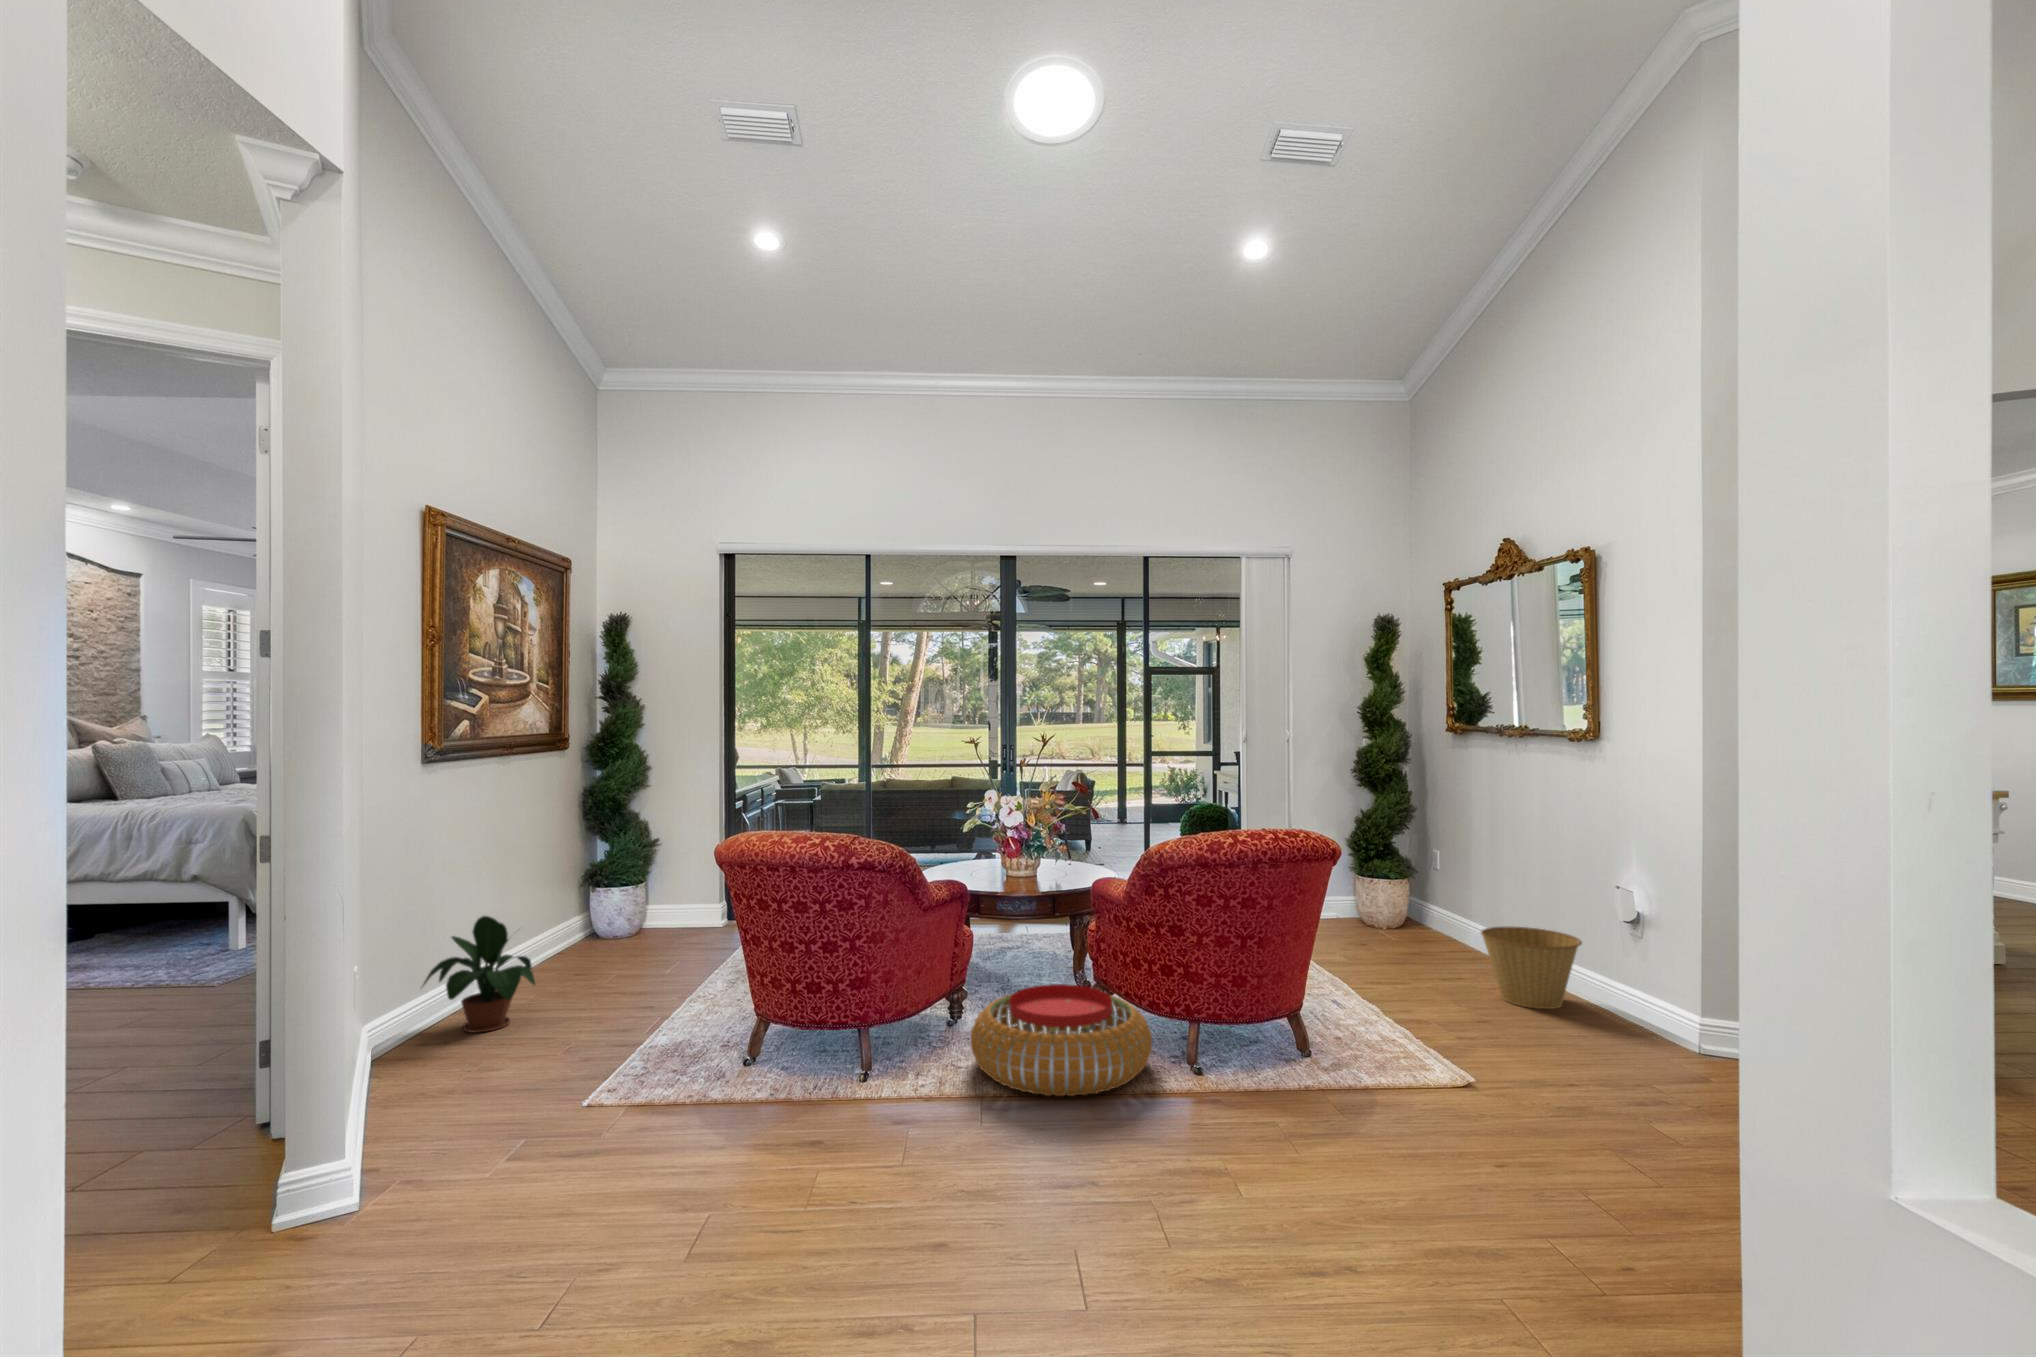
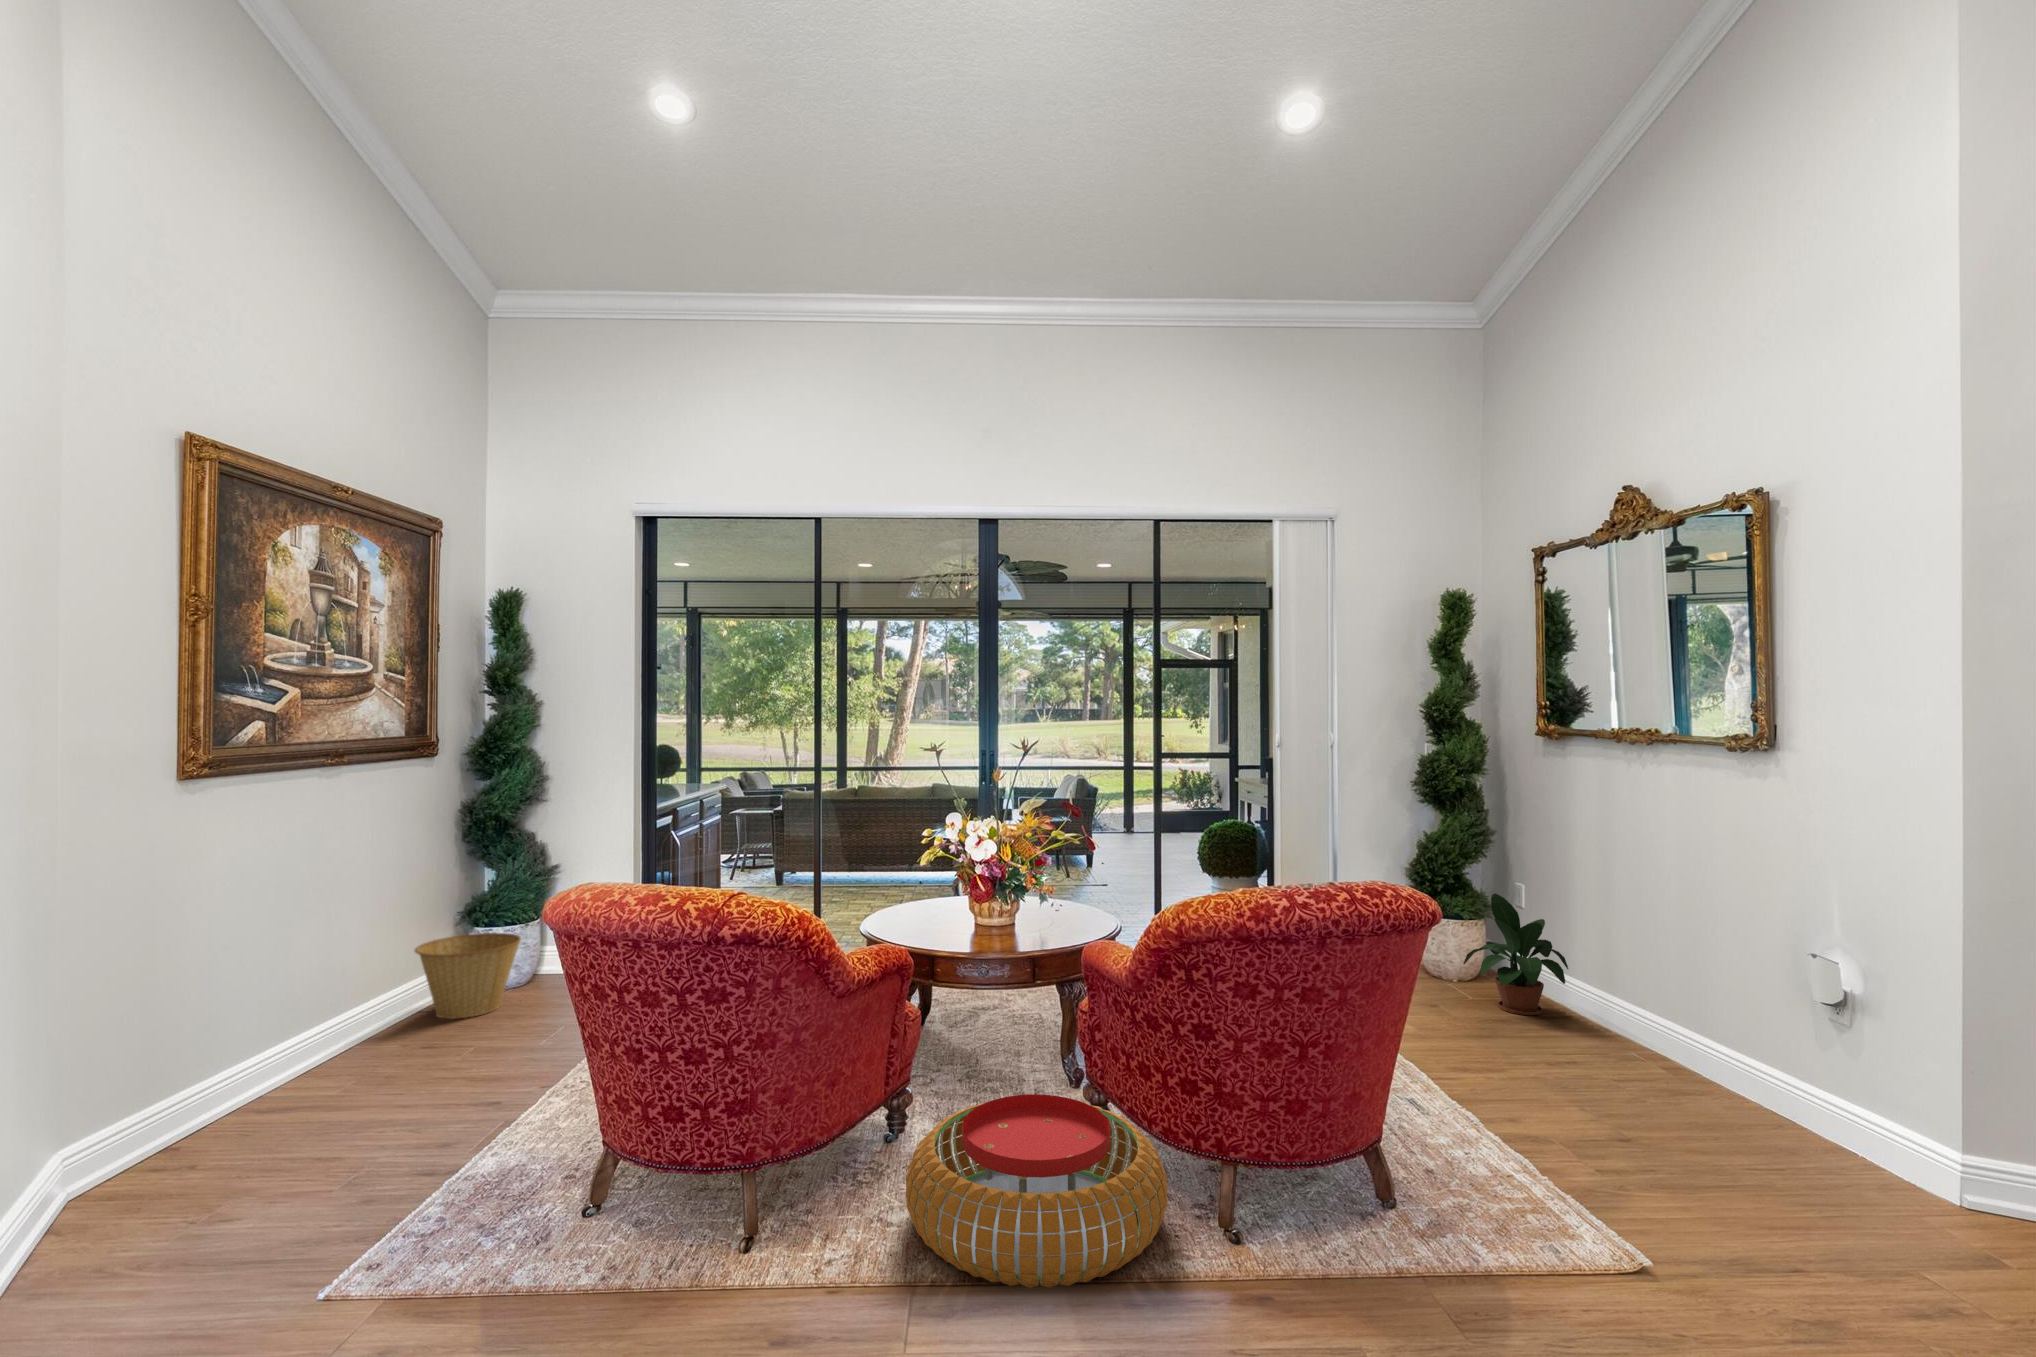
potted plant: present [423,916,535,1033] -> present [1463,894,1568,1015]
basket: present [1481,926,1582,1009] -> present [415,933,521,1019]

